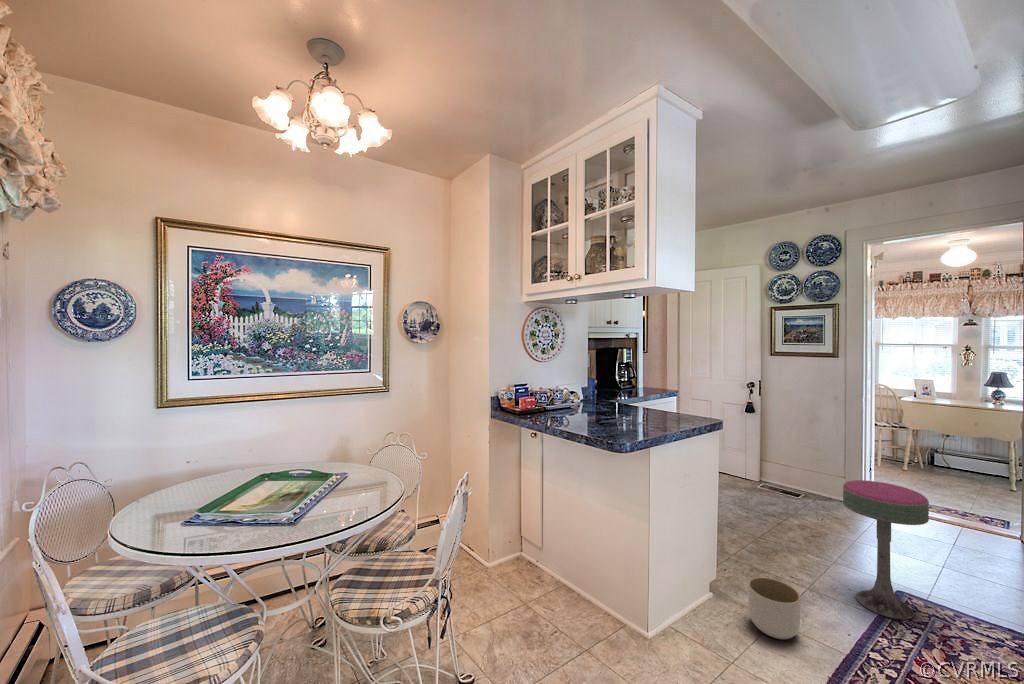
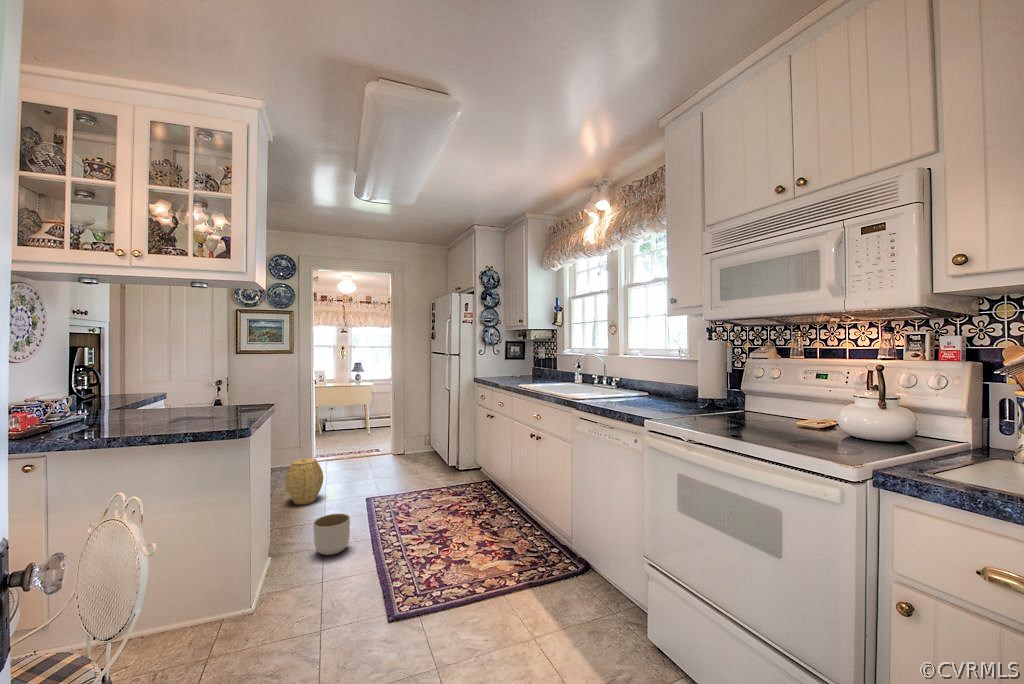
bar stool: present [843,480,929,620] -> none [344,430,388,514]
woven basket: none [783,490,836,551] -> present [285,458,323,505]

